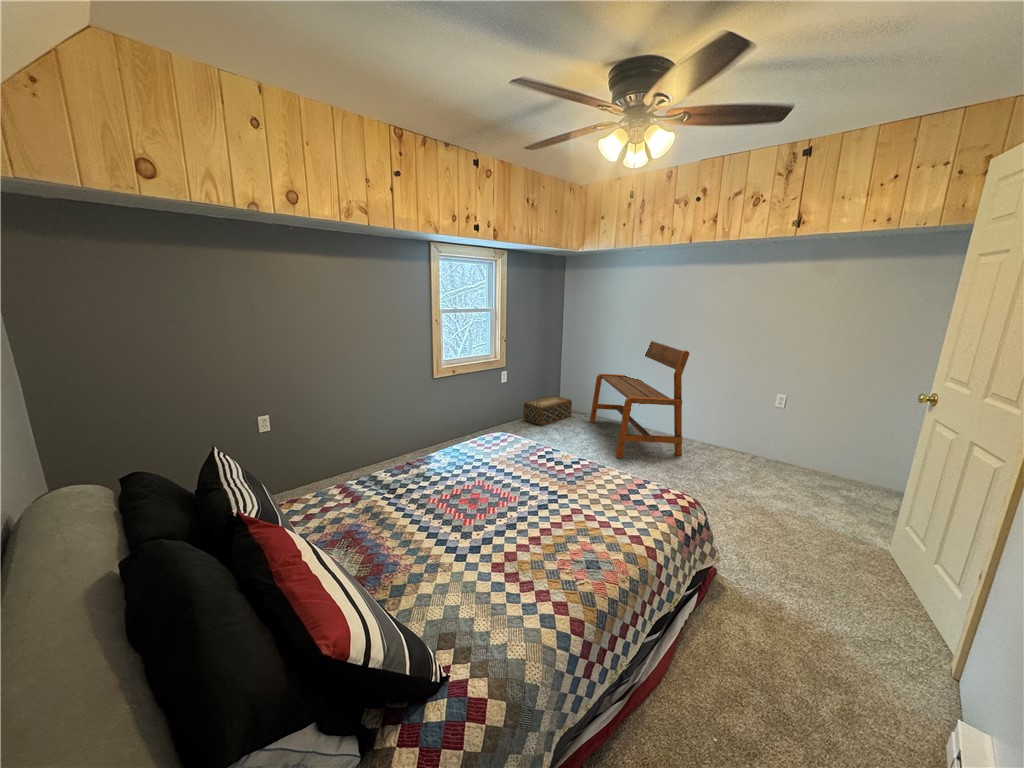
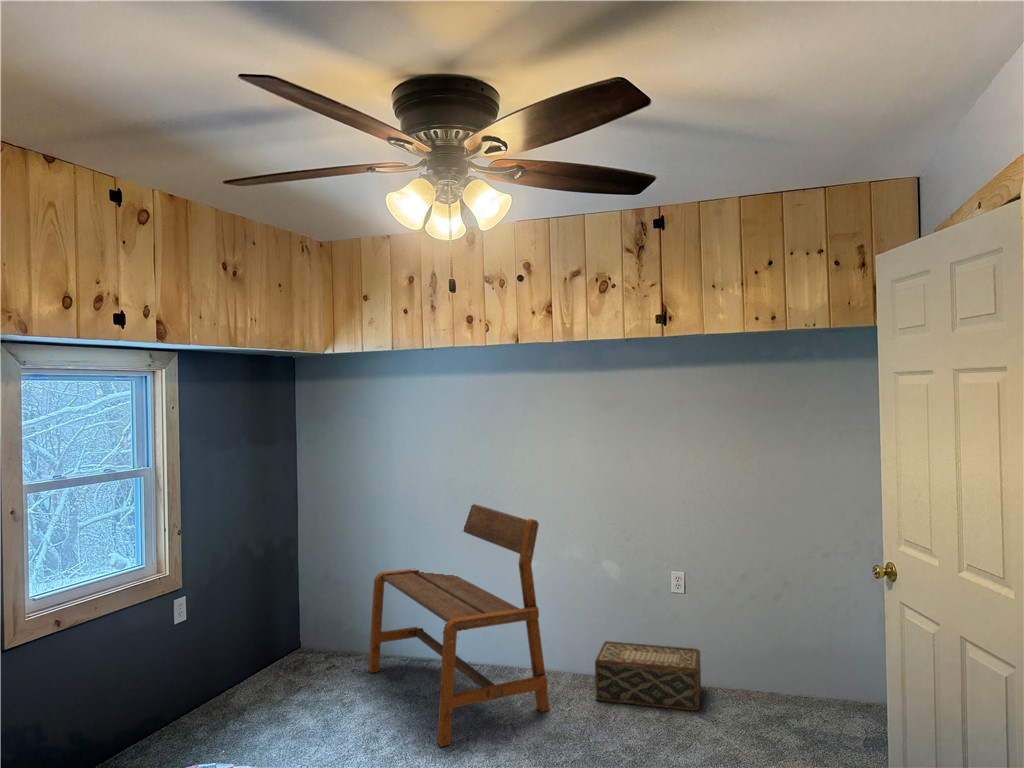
woven basket: present [523,396,572,426] -> present [595,641,701,711]

